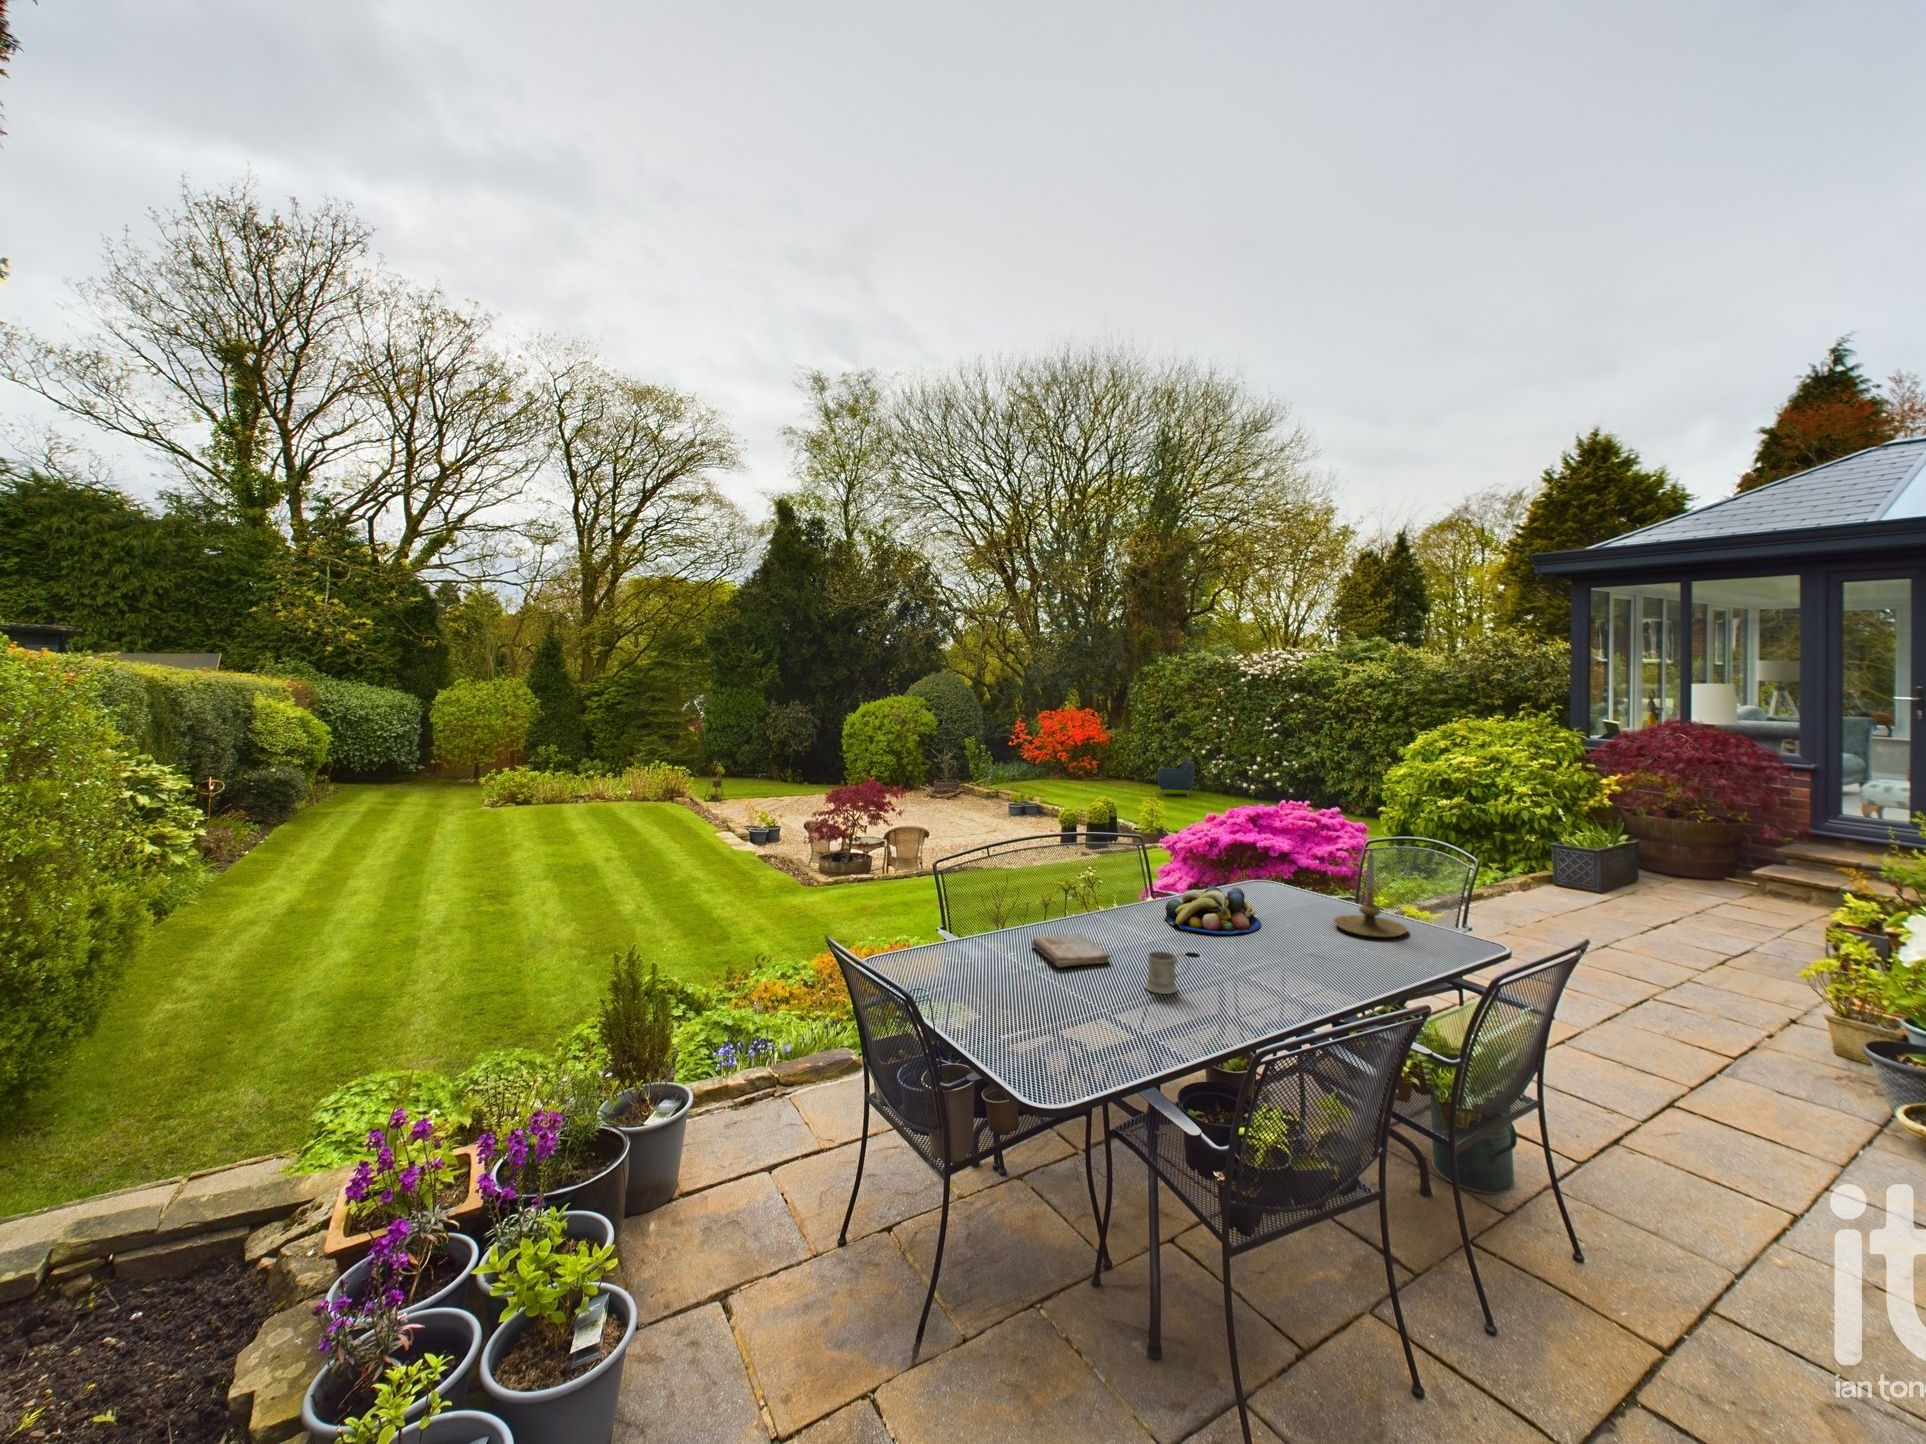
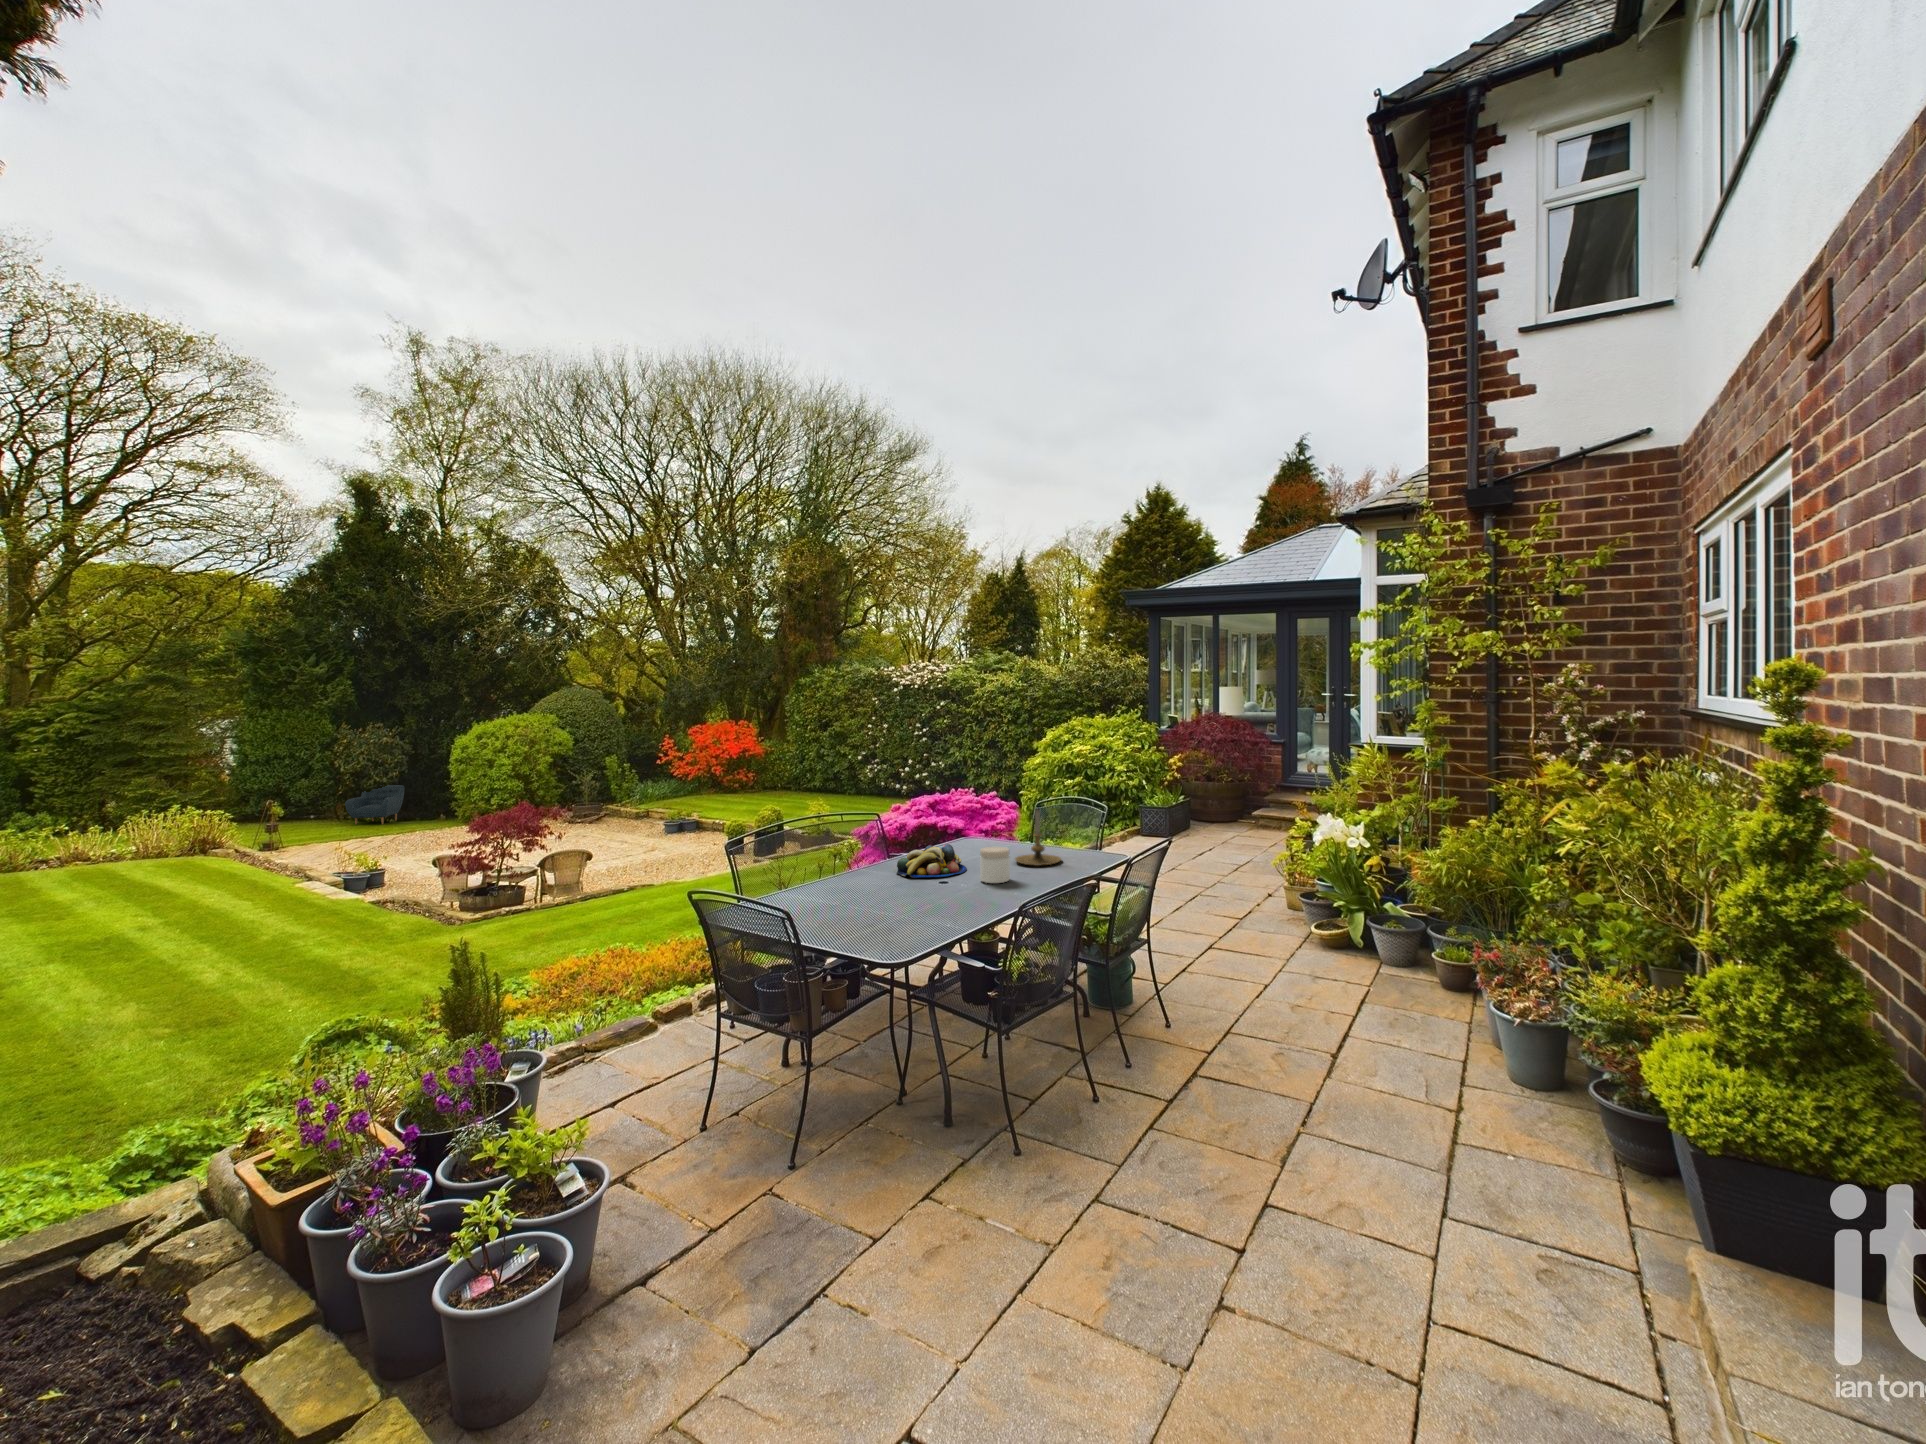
armchair: present [1157,760,1194,796] -> present [345,785,404,824]
jar: none [1273,903,1319,959] -> present [980,847,1010,883]
book: present [1032,933,1110,967] -> none [804,888,871,910]
mug: present [1145,951,1190,994] -> none [902,883,935,914]

